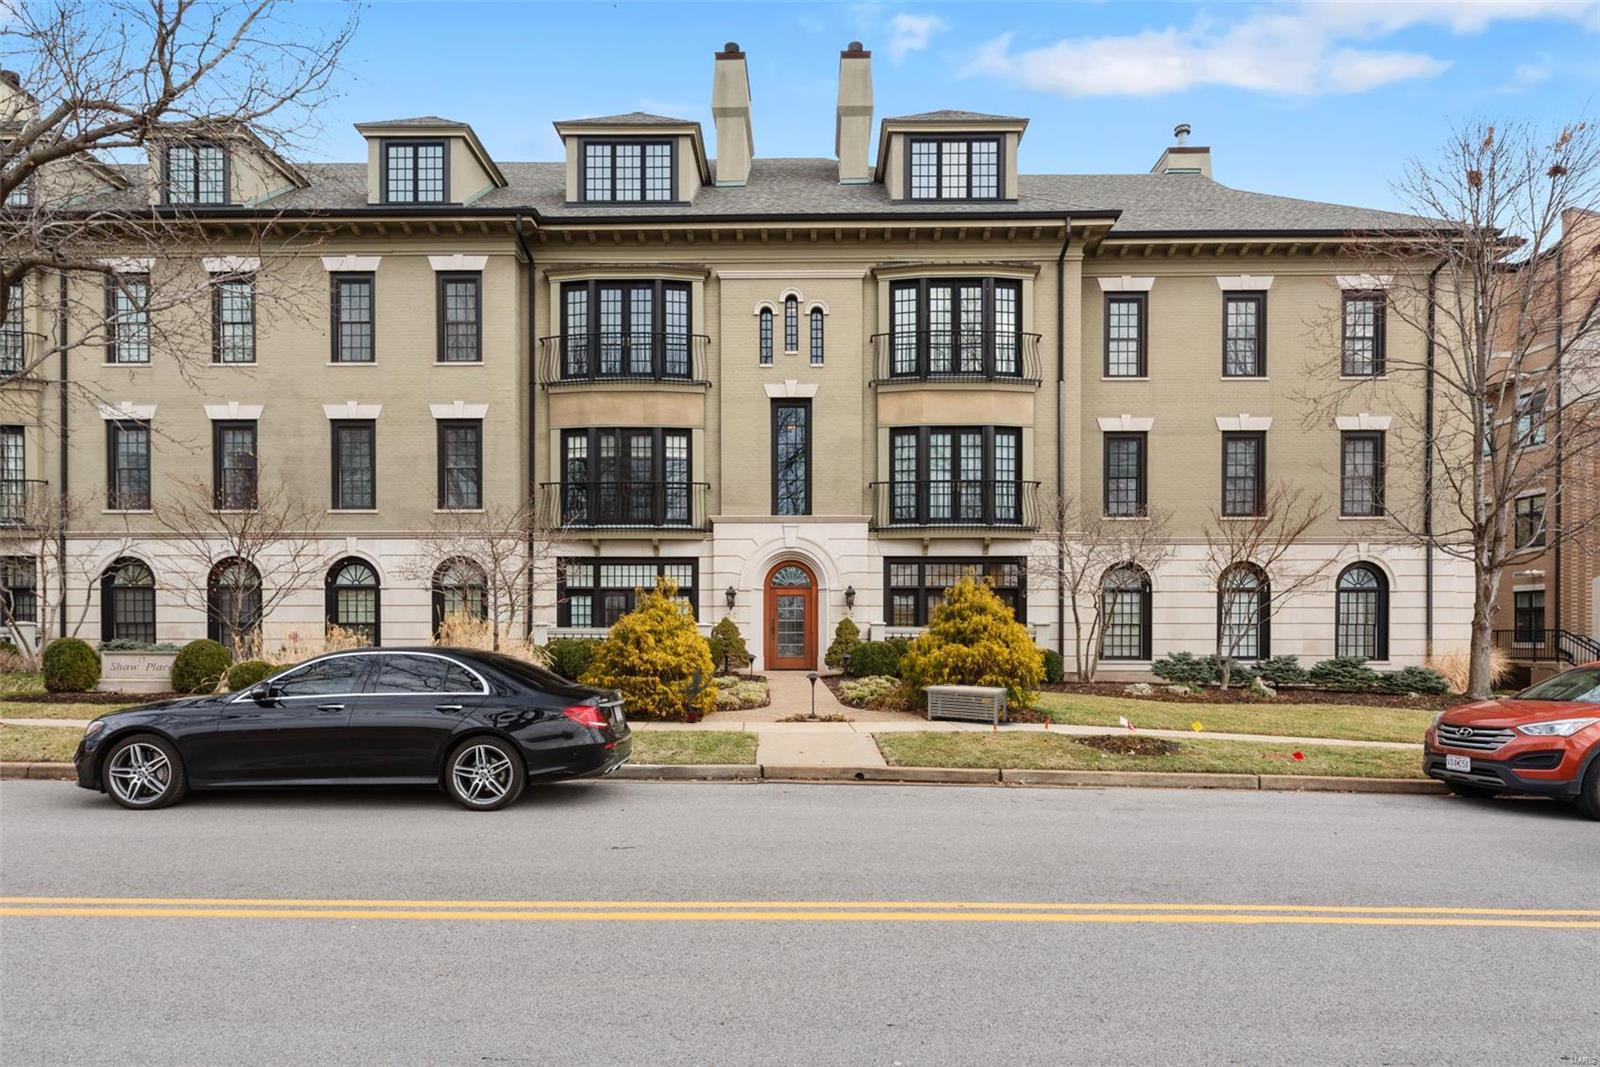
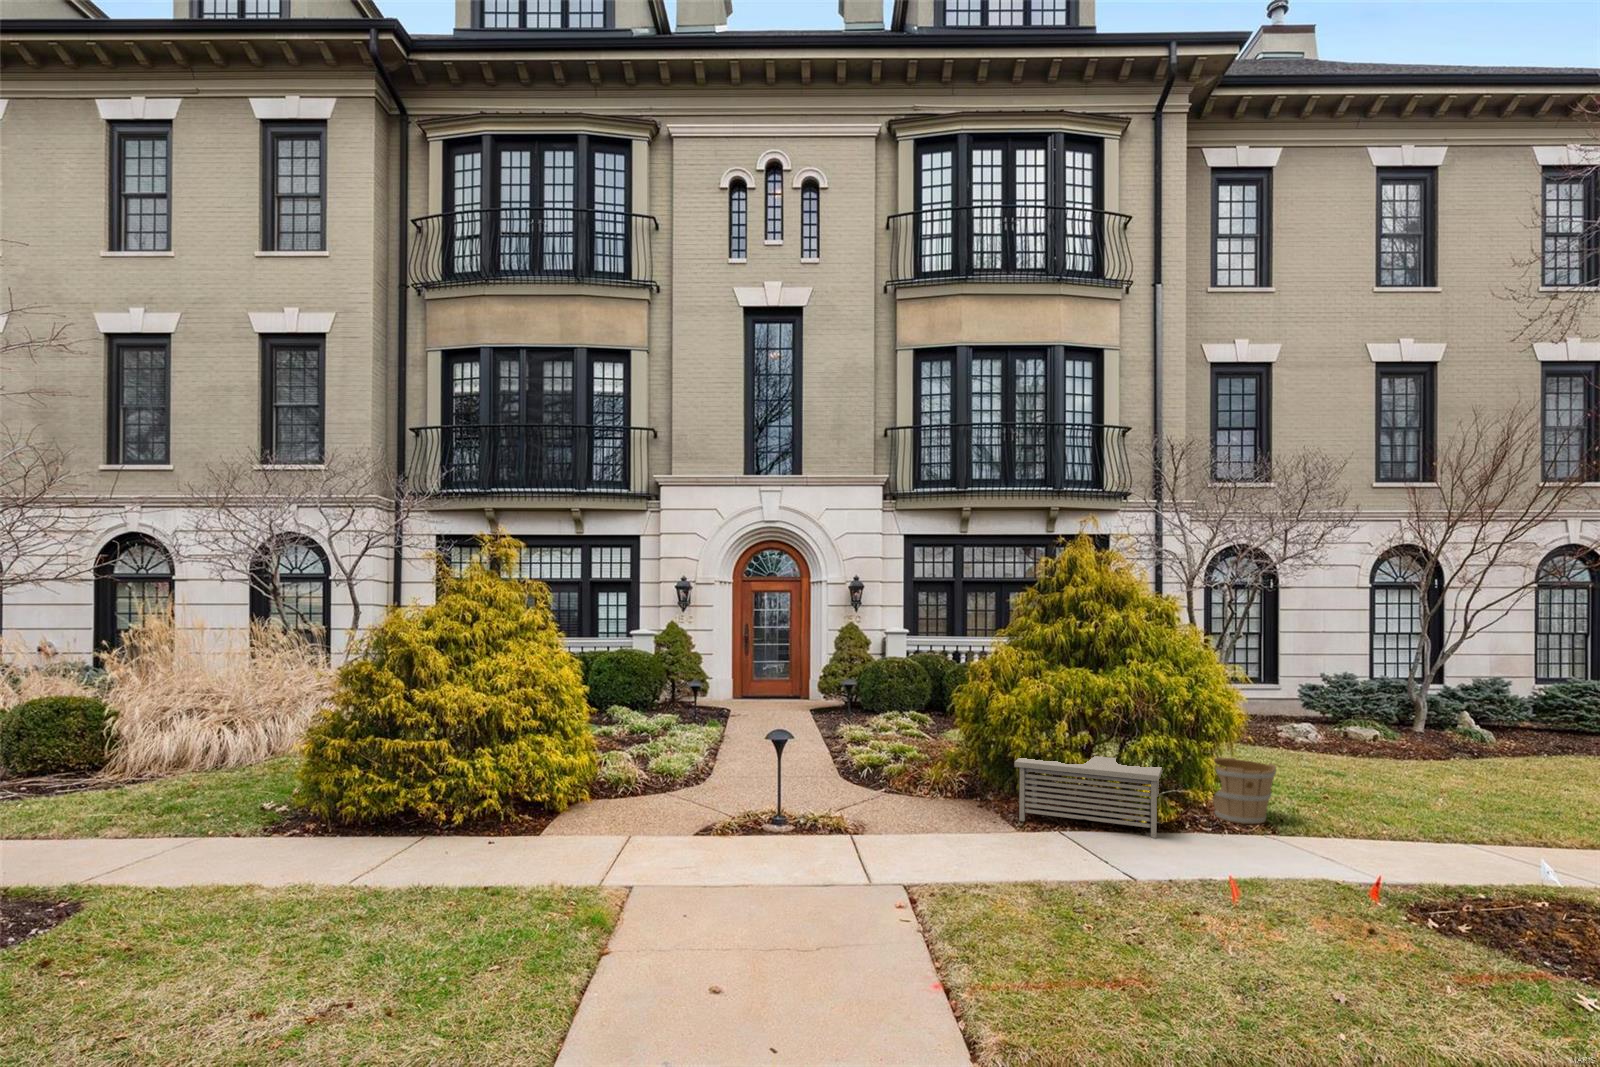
potted tree: present [673,666,715,723] -> none [526,725,619,840]
wooden bucket: none [1034,688,1071,722] -> present [1213,757,1276,824]

